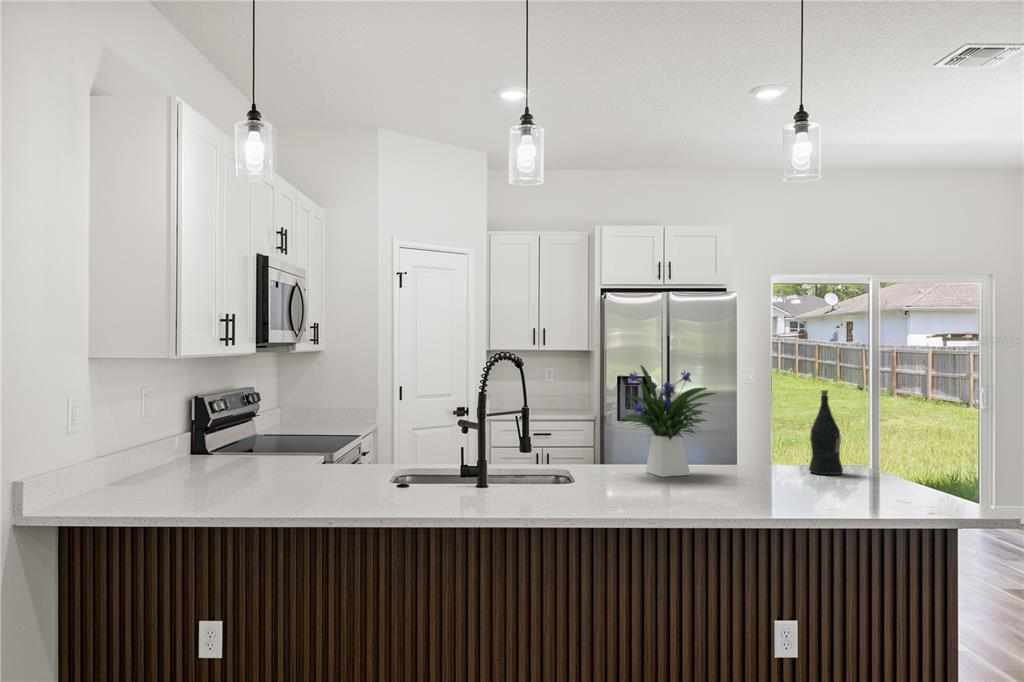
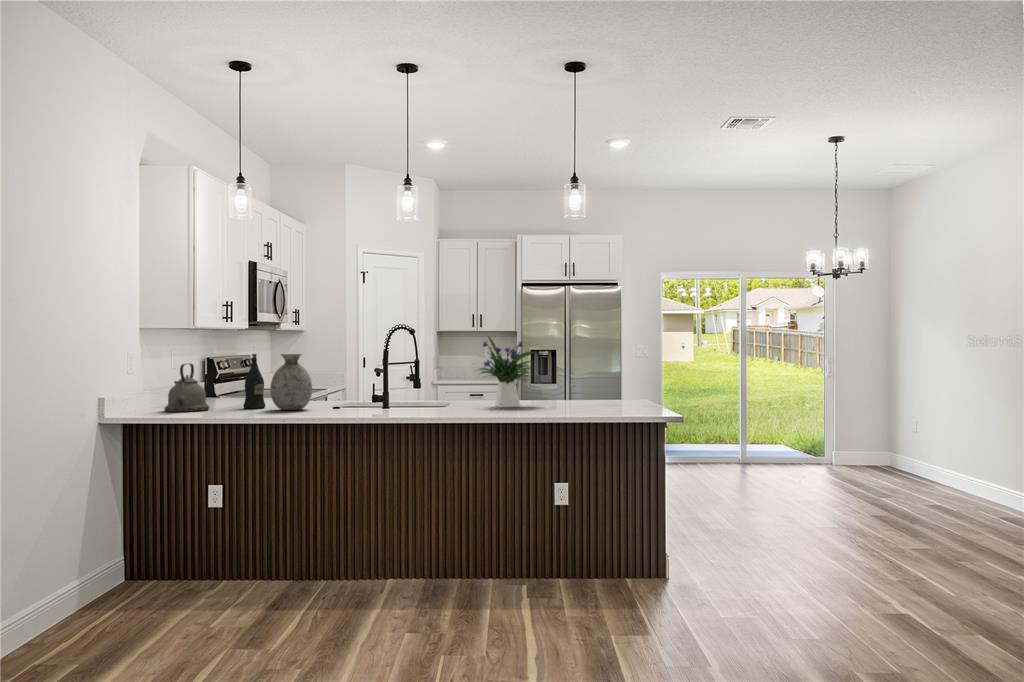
wine bottle: present [809,390,843,475] -> present [243,354,266,409]
vase: none [303,396,369,488] -> present [270,354,312,410]
kettle: none [130,413,203,495] -> present [164,364,209,412]

